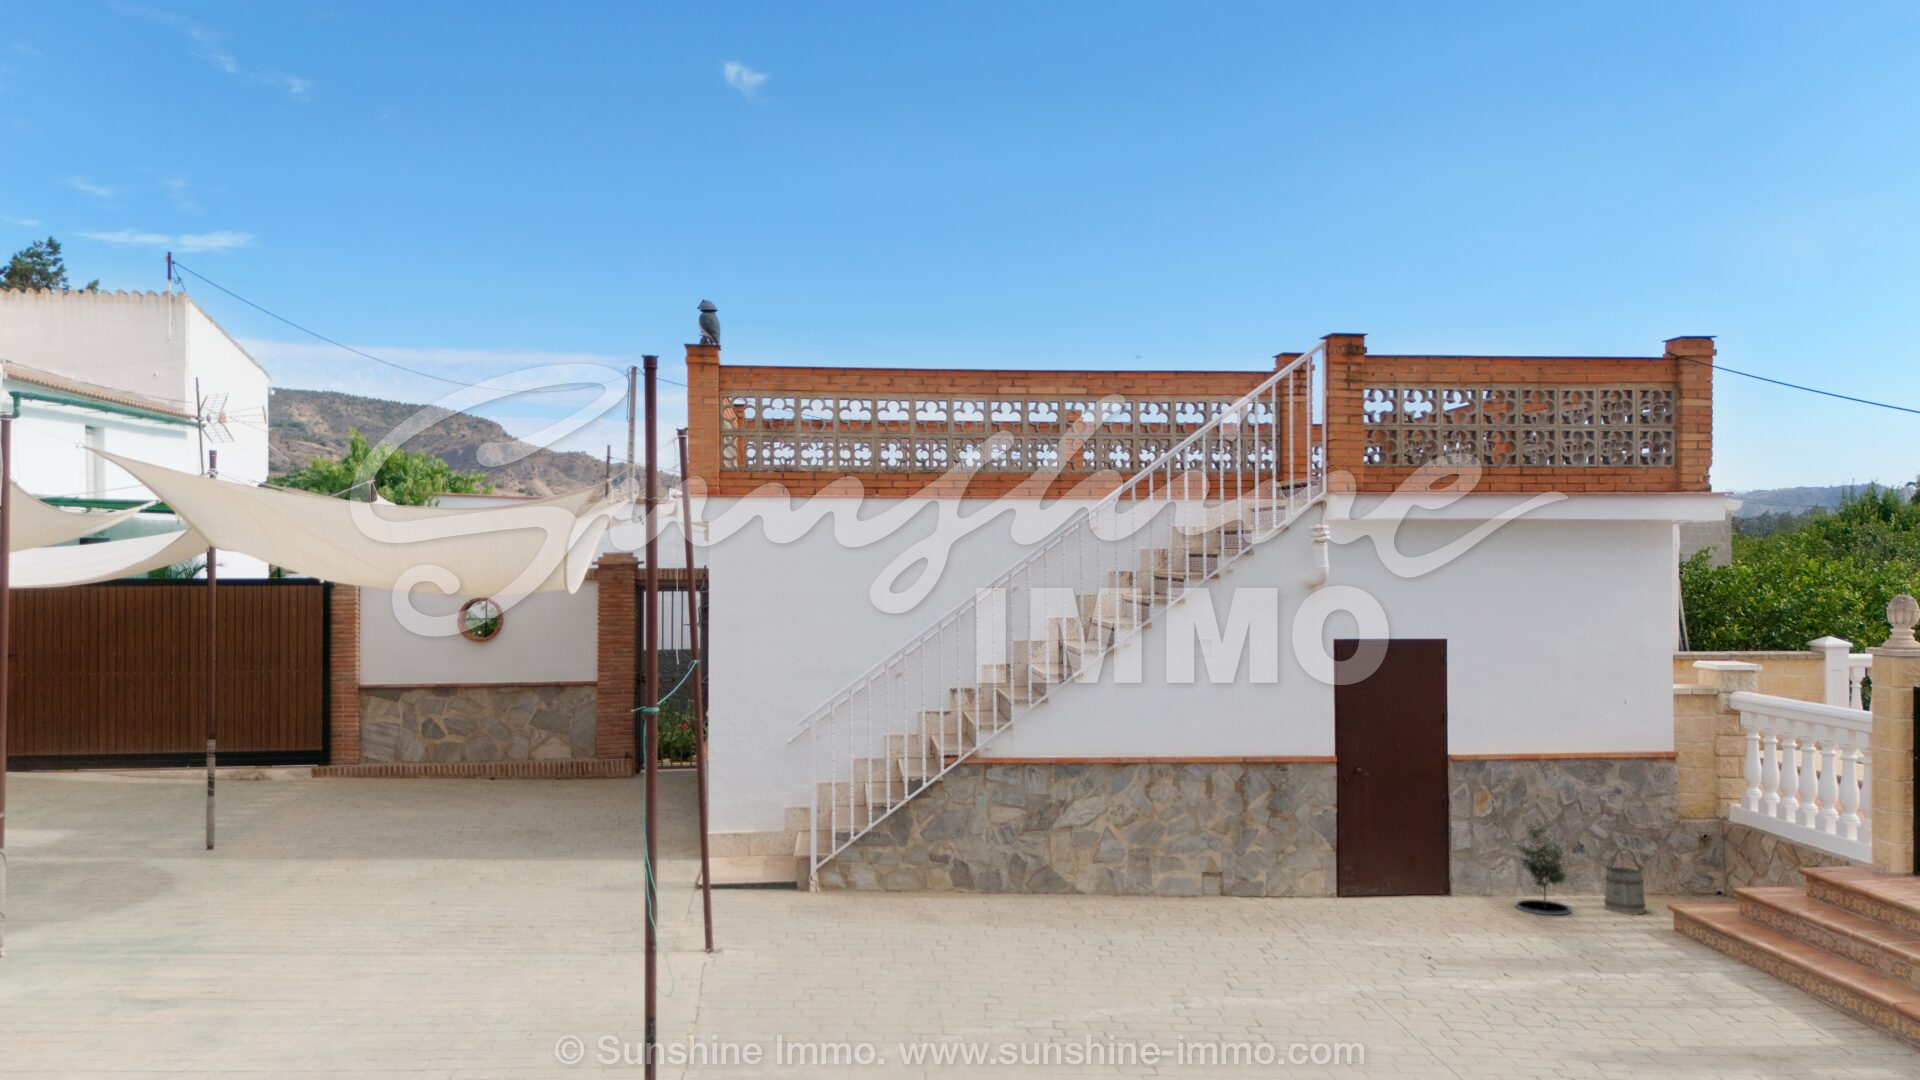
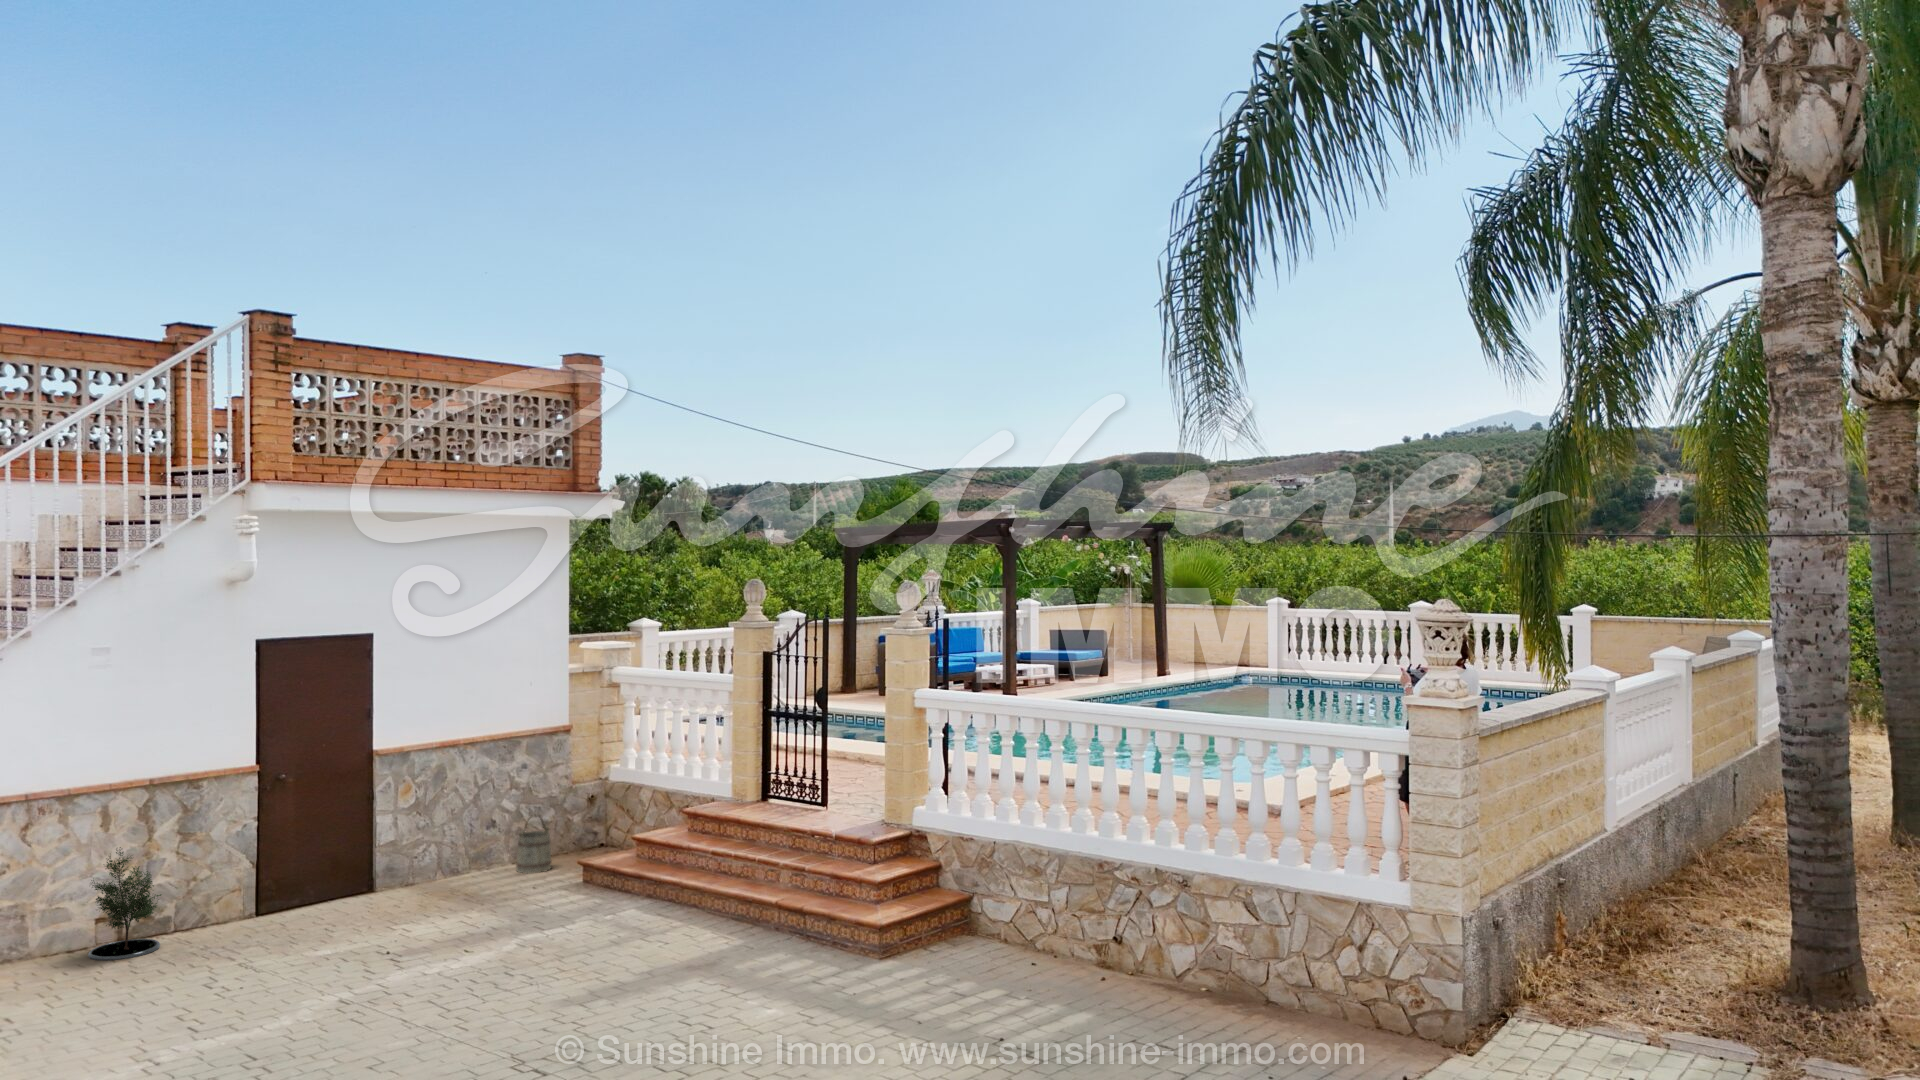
potted tree: present [1516,820,1571,915] -> present [88,847,162,961]

